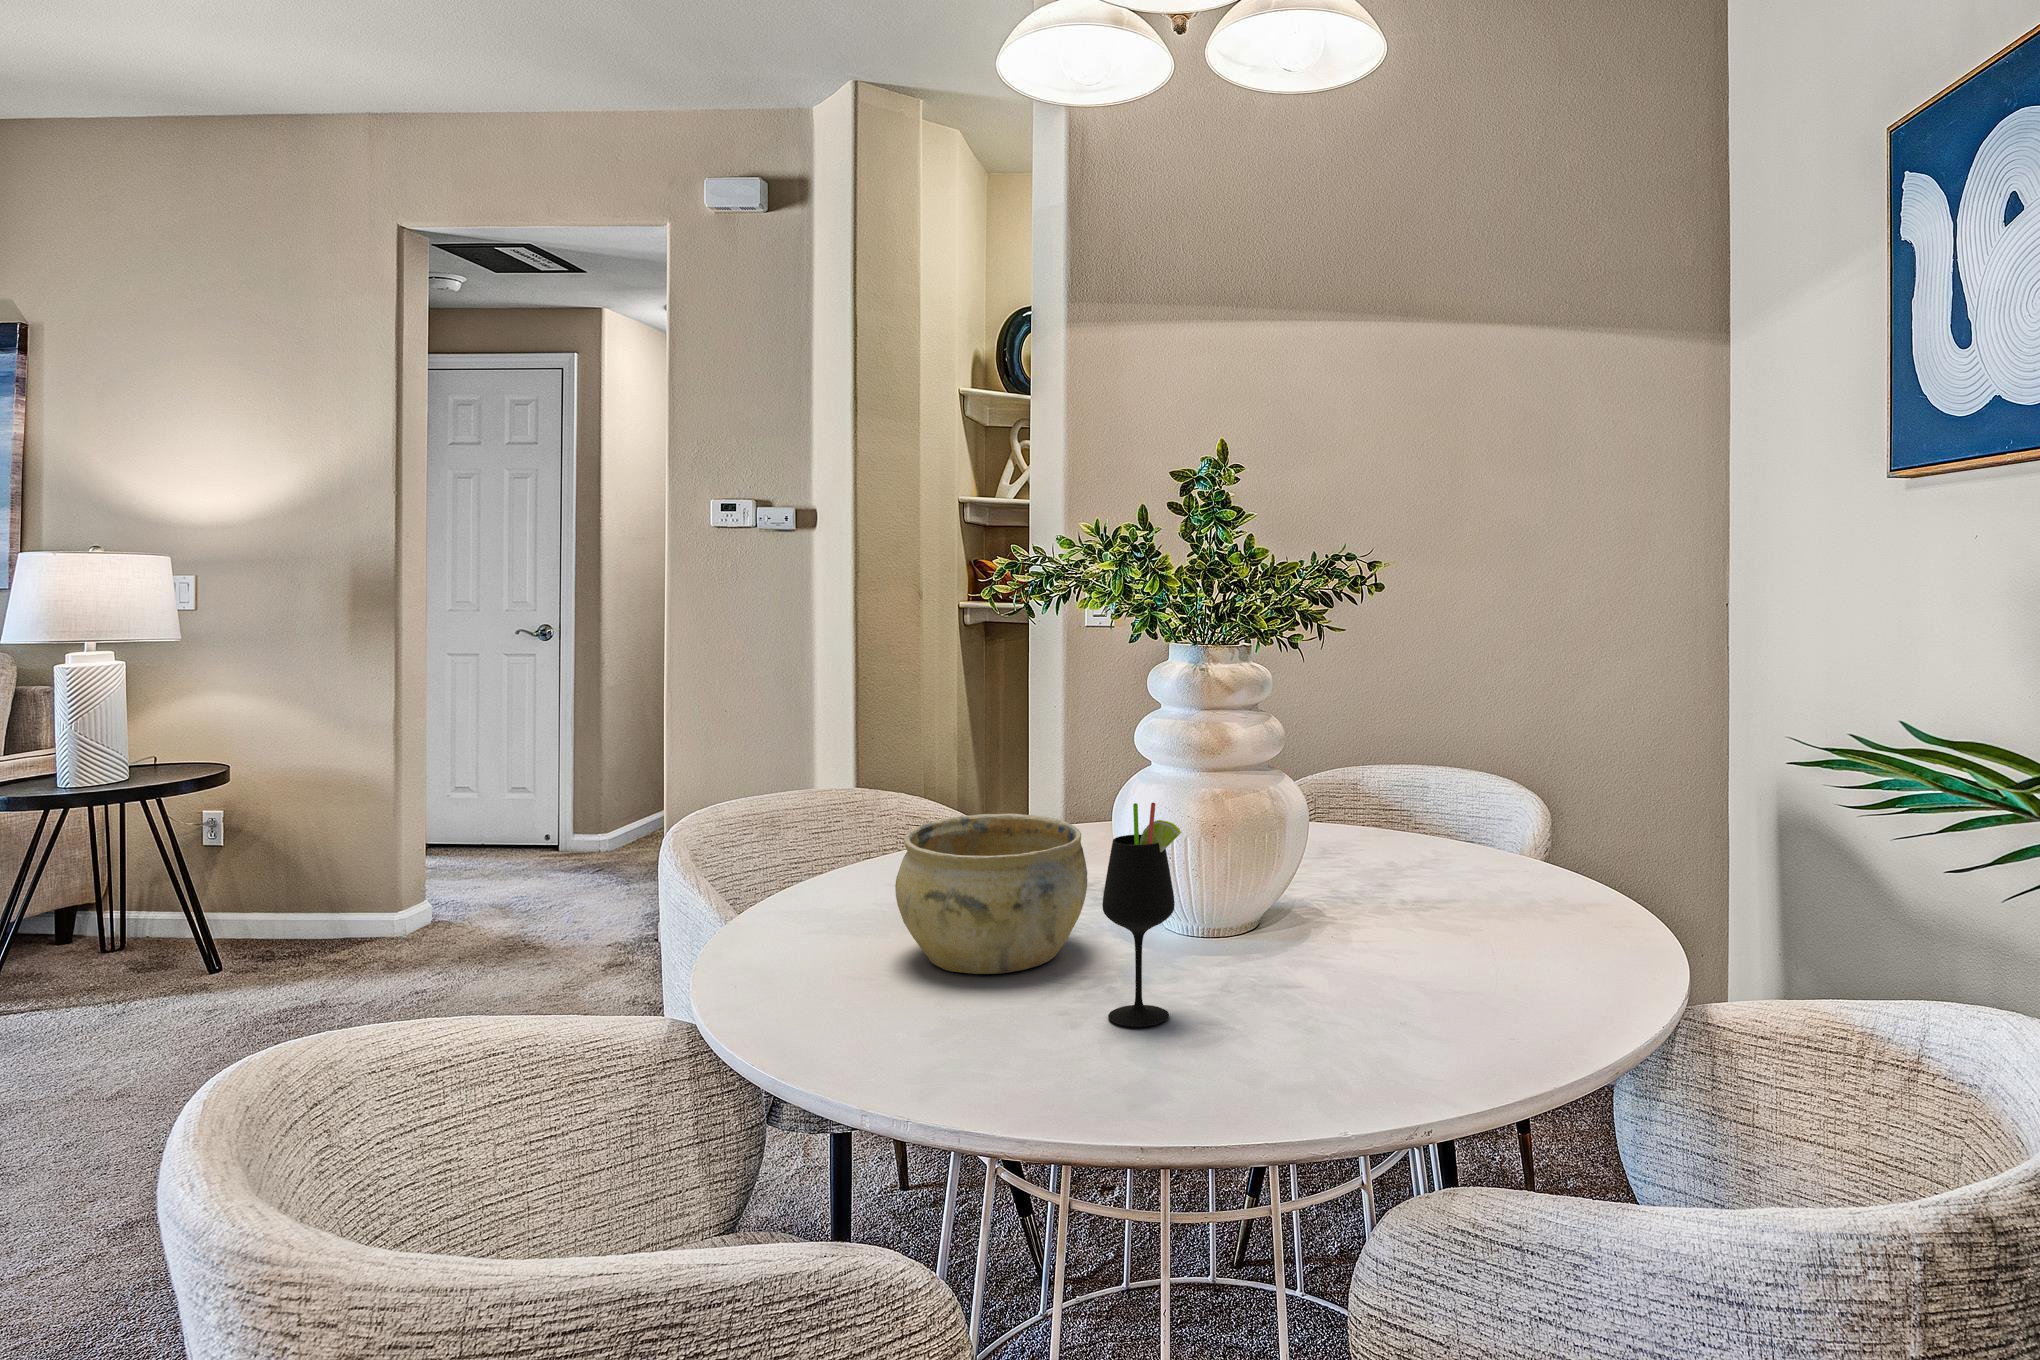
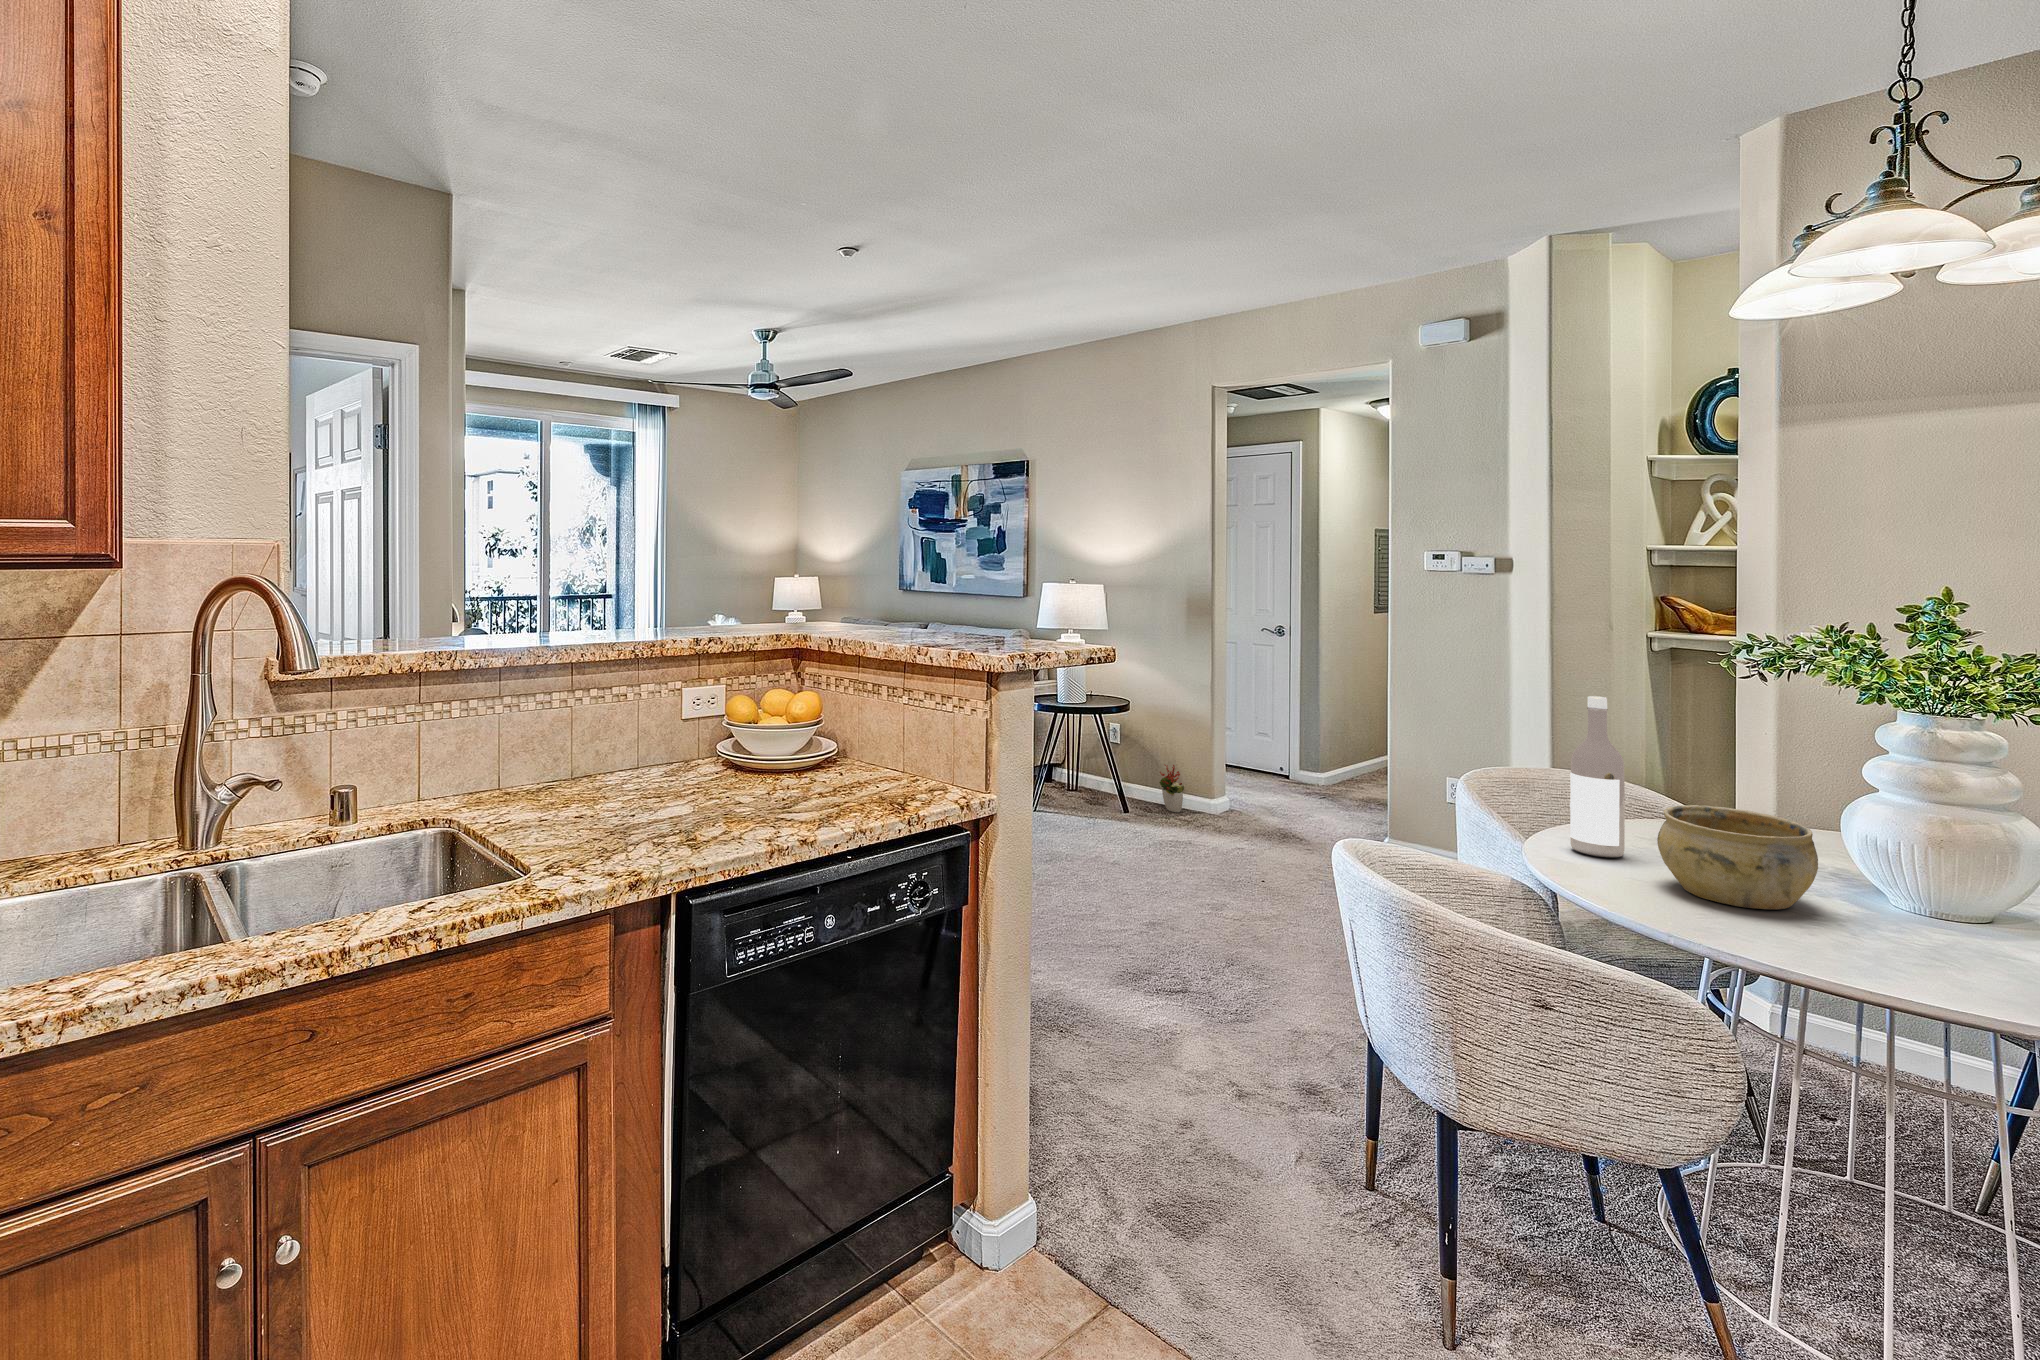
wine bottle: none [790,659,865,927] -> present [1570,696,1625,858]
wine glass: present [1102,803,1181,1027] -> none [1836,818,1909,961]
decorative plant: none [287,866,337,949] -> present [1159,765,1184,812]

